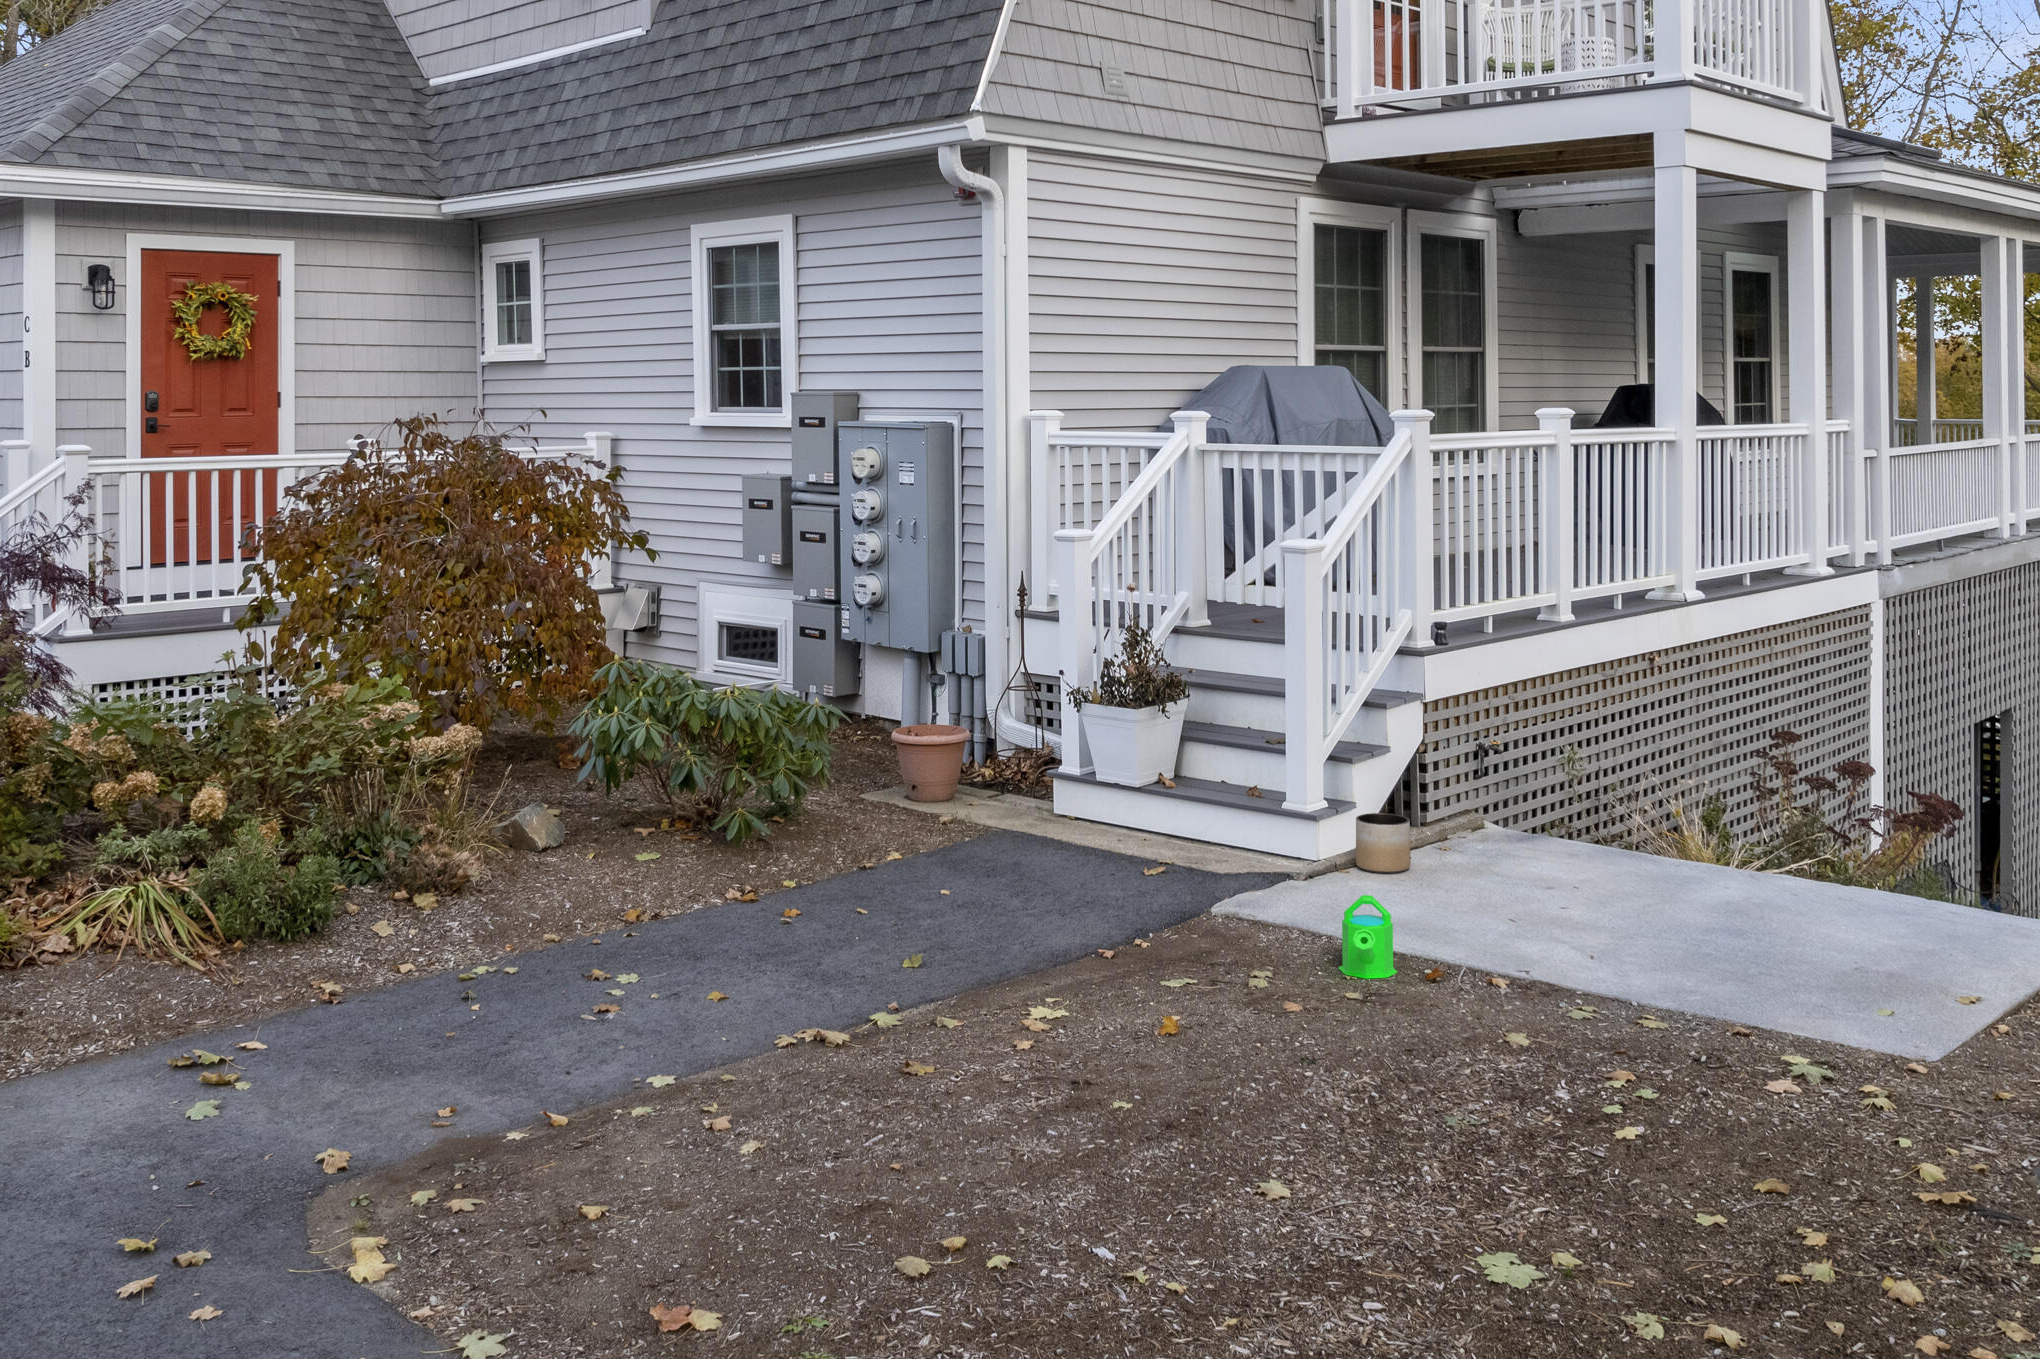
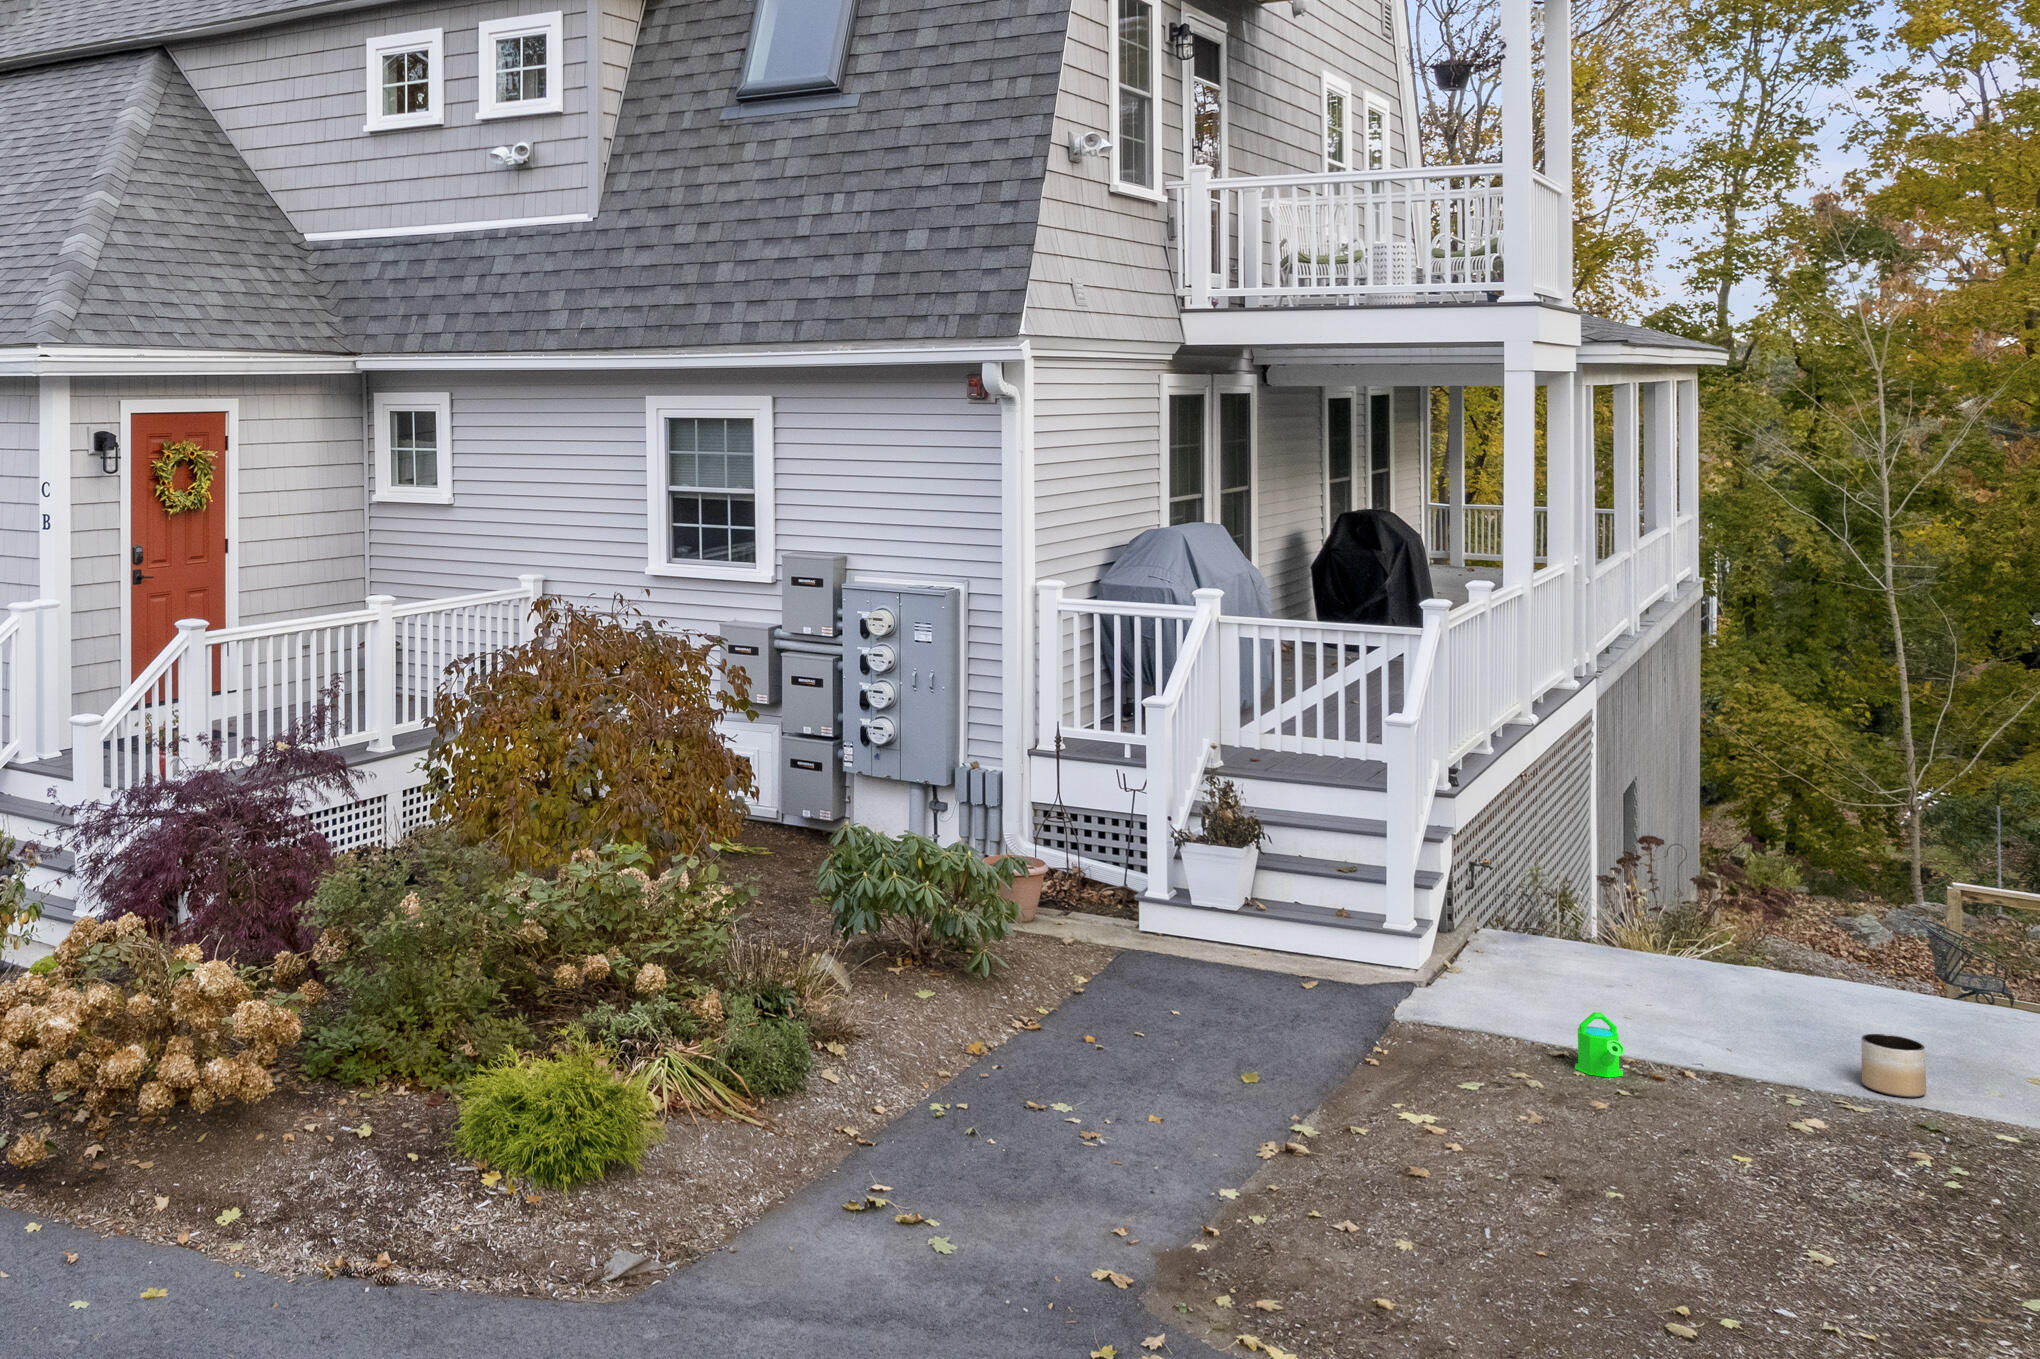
planter: present [1356,813,1411,873] -> present [1861,1034,1926,1098]

